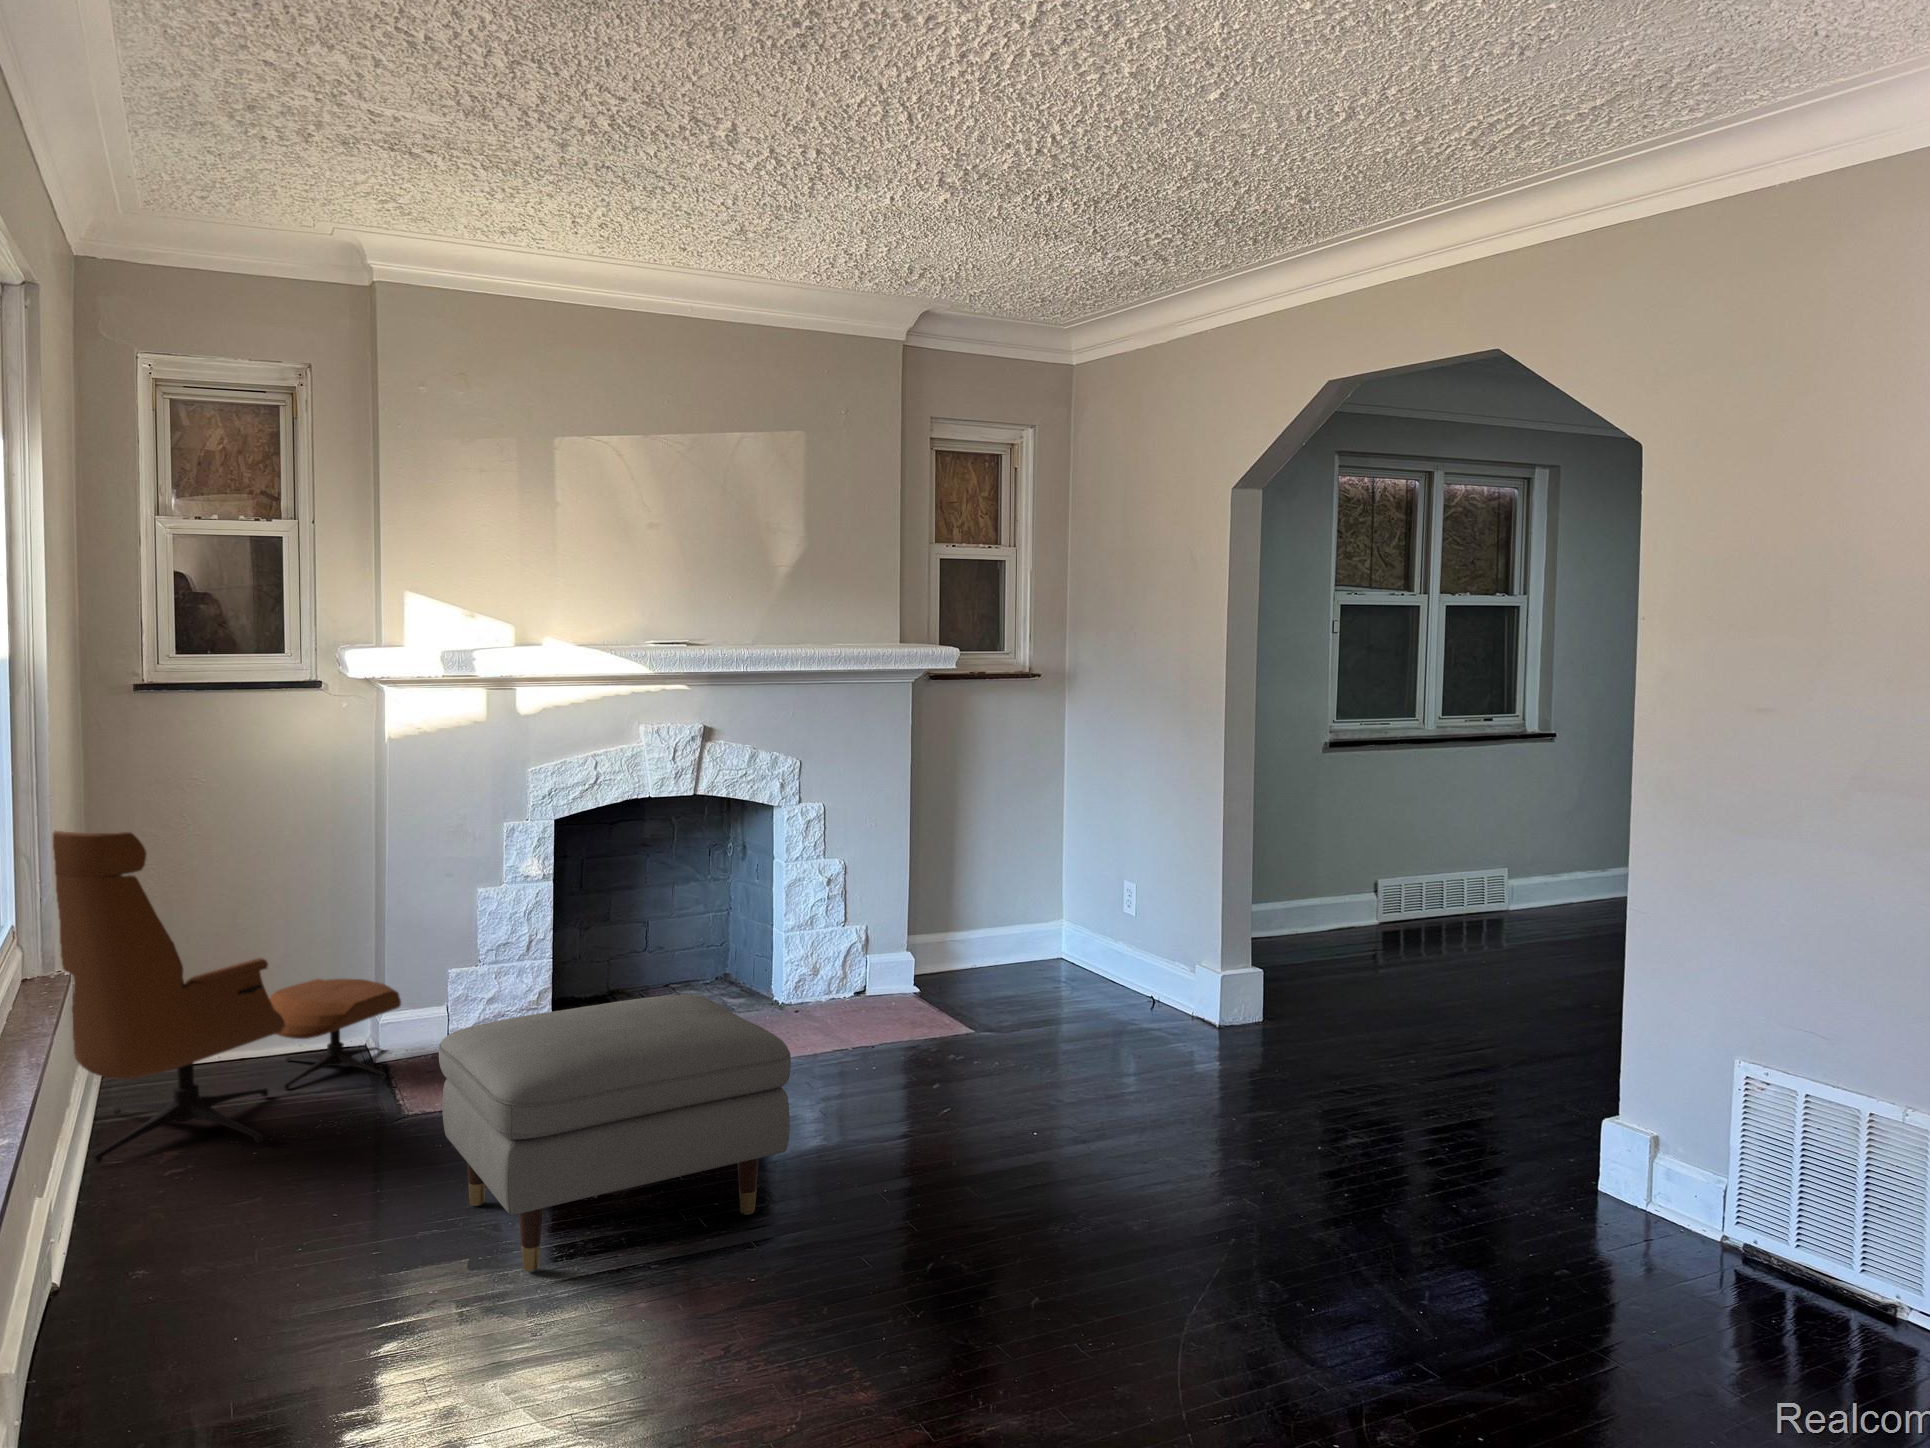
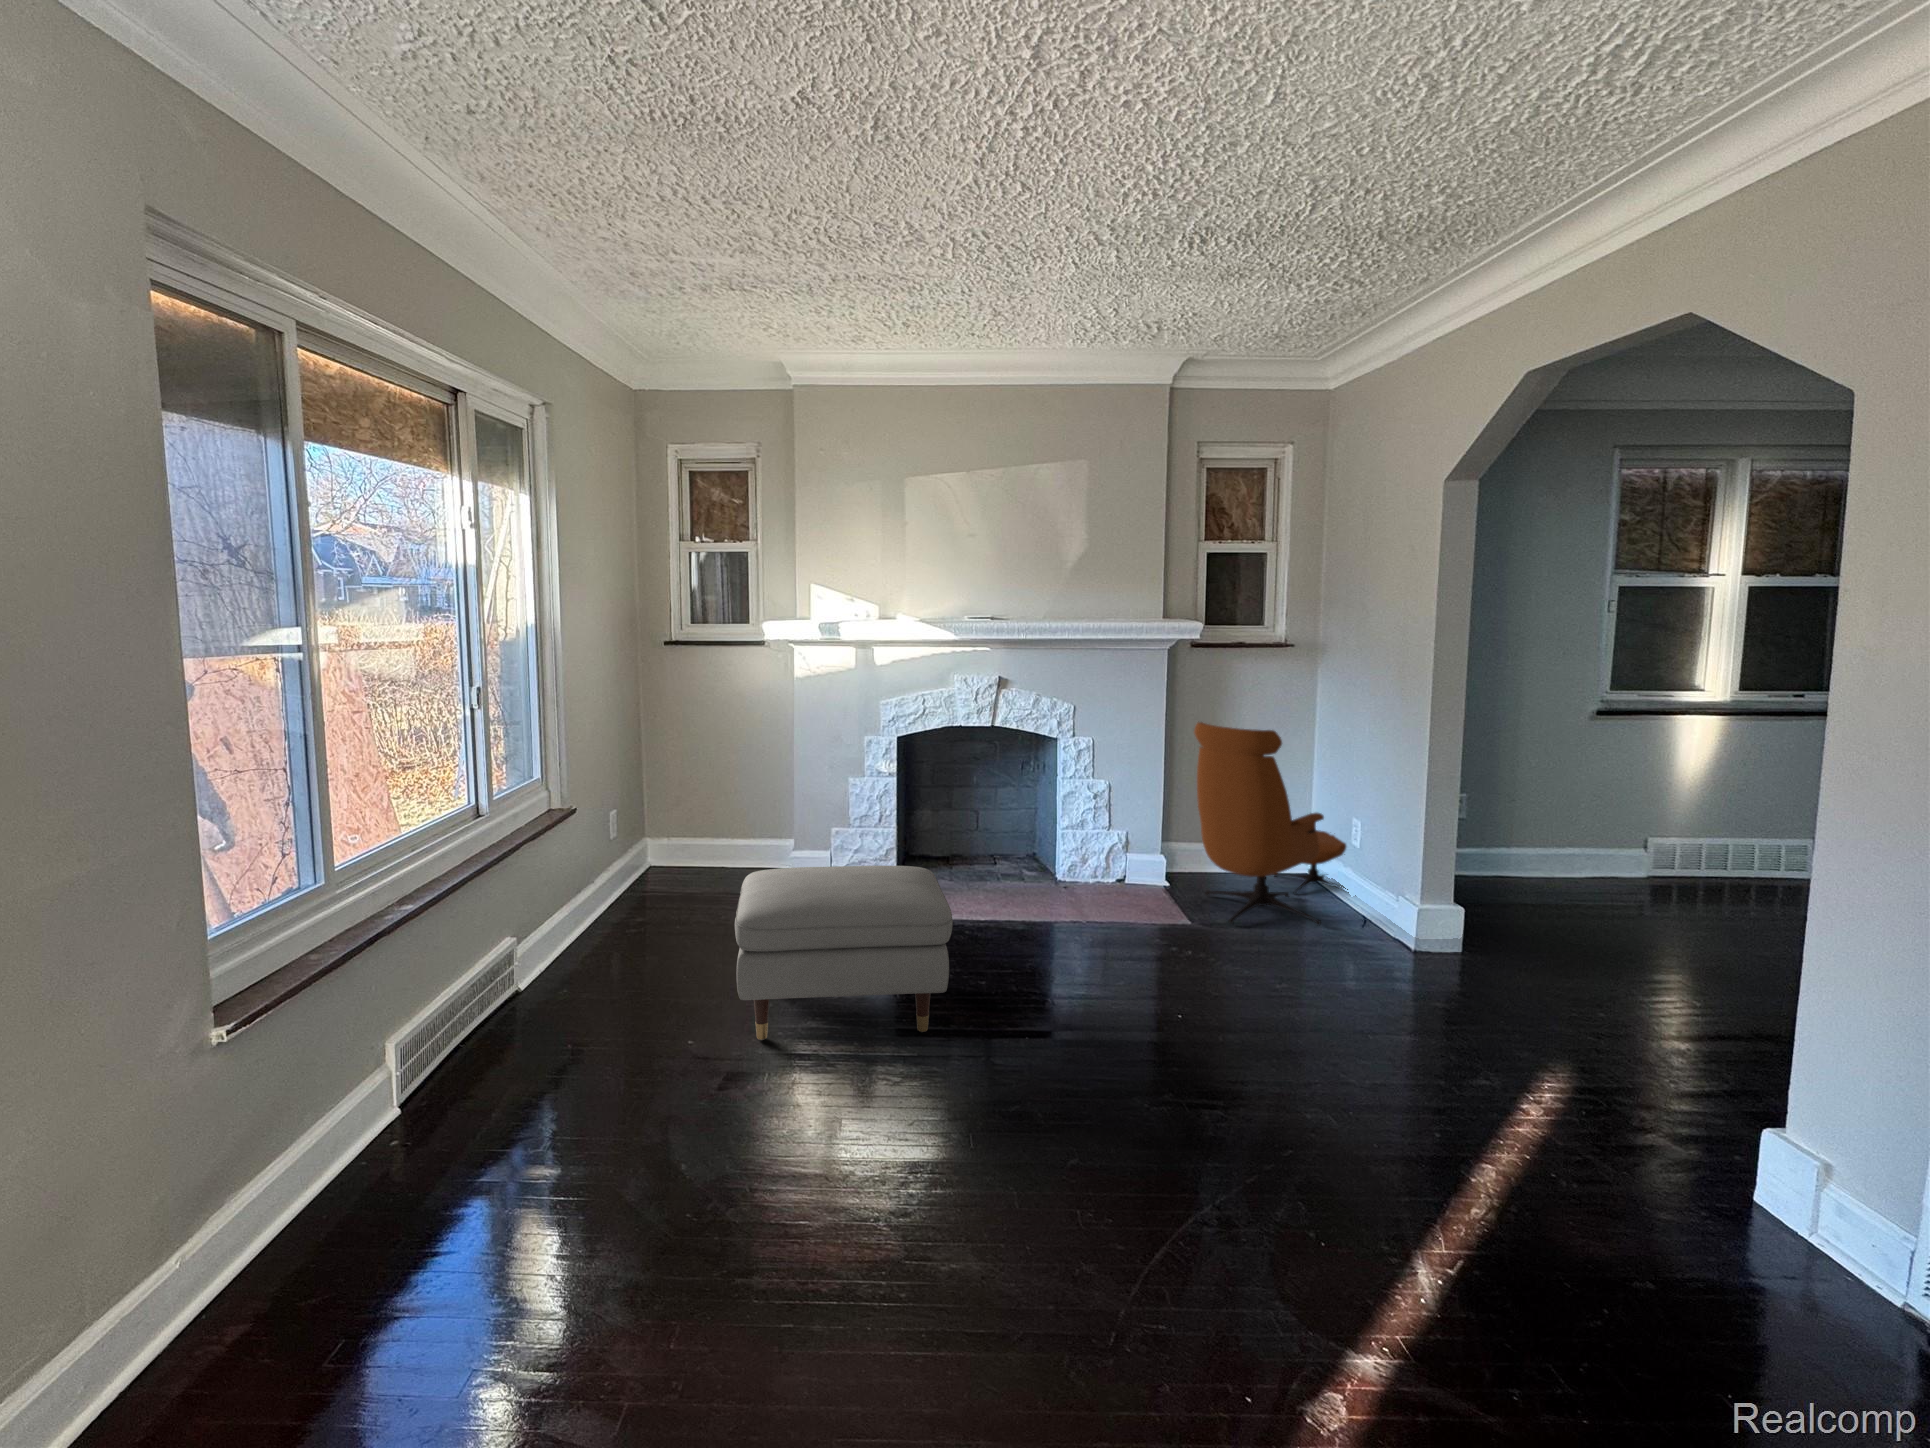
lounge chair: present [53,831,401,1163] -> present [1194,722,1346,925]

